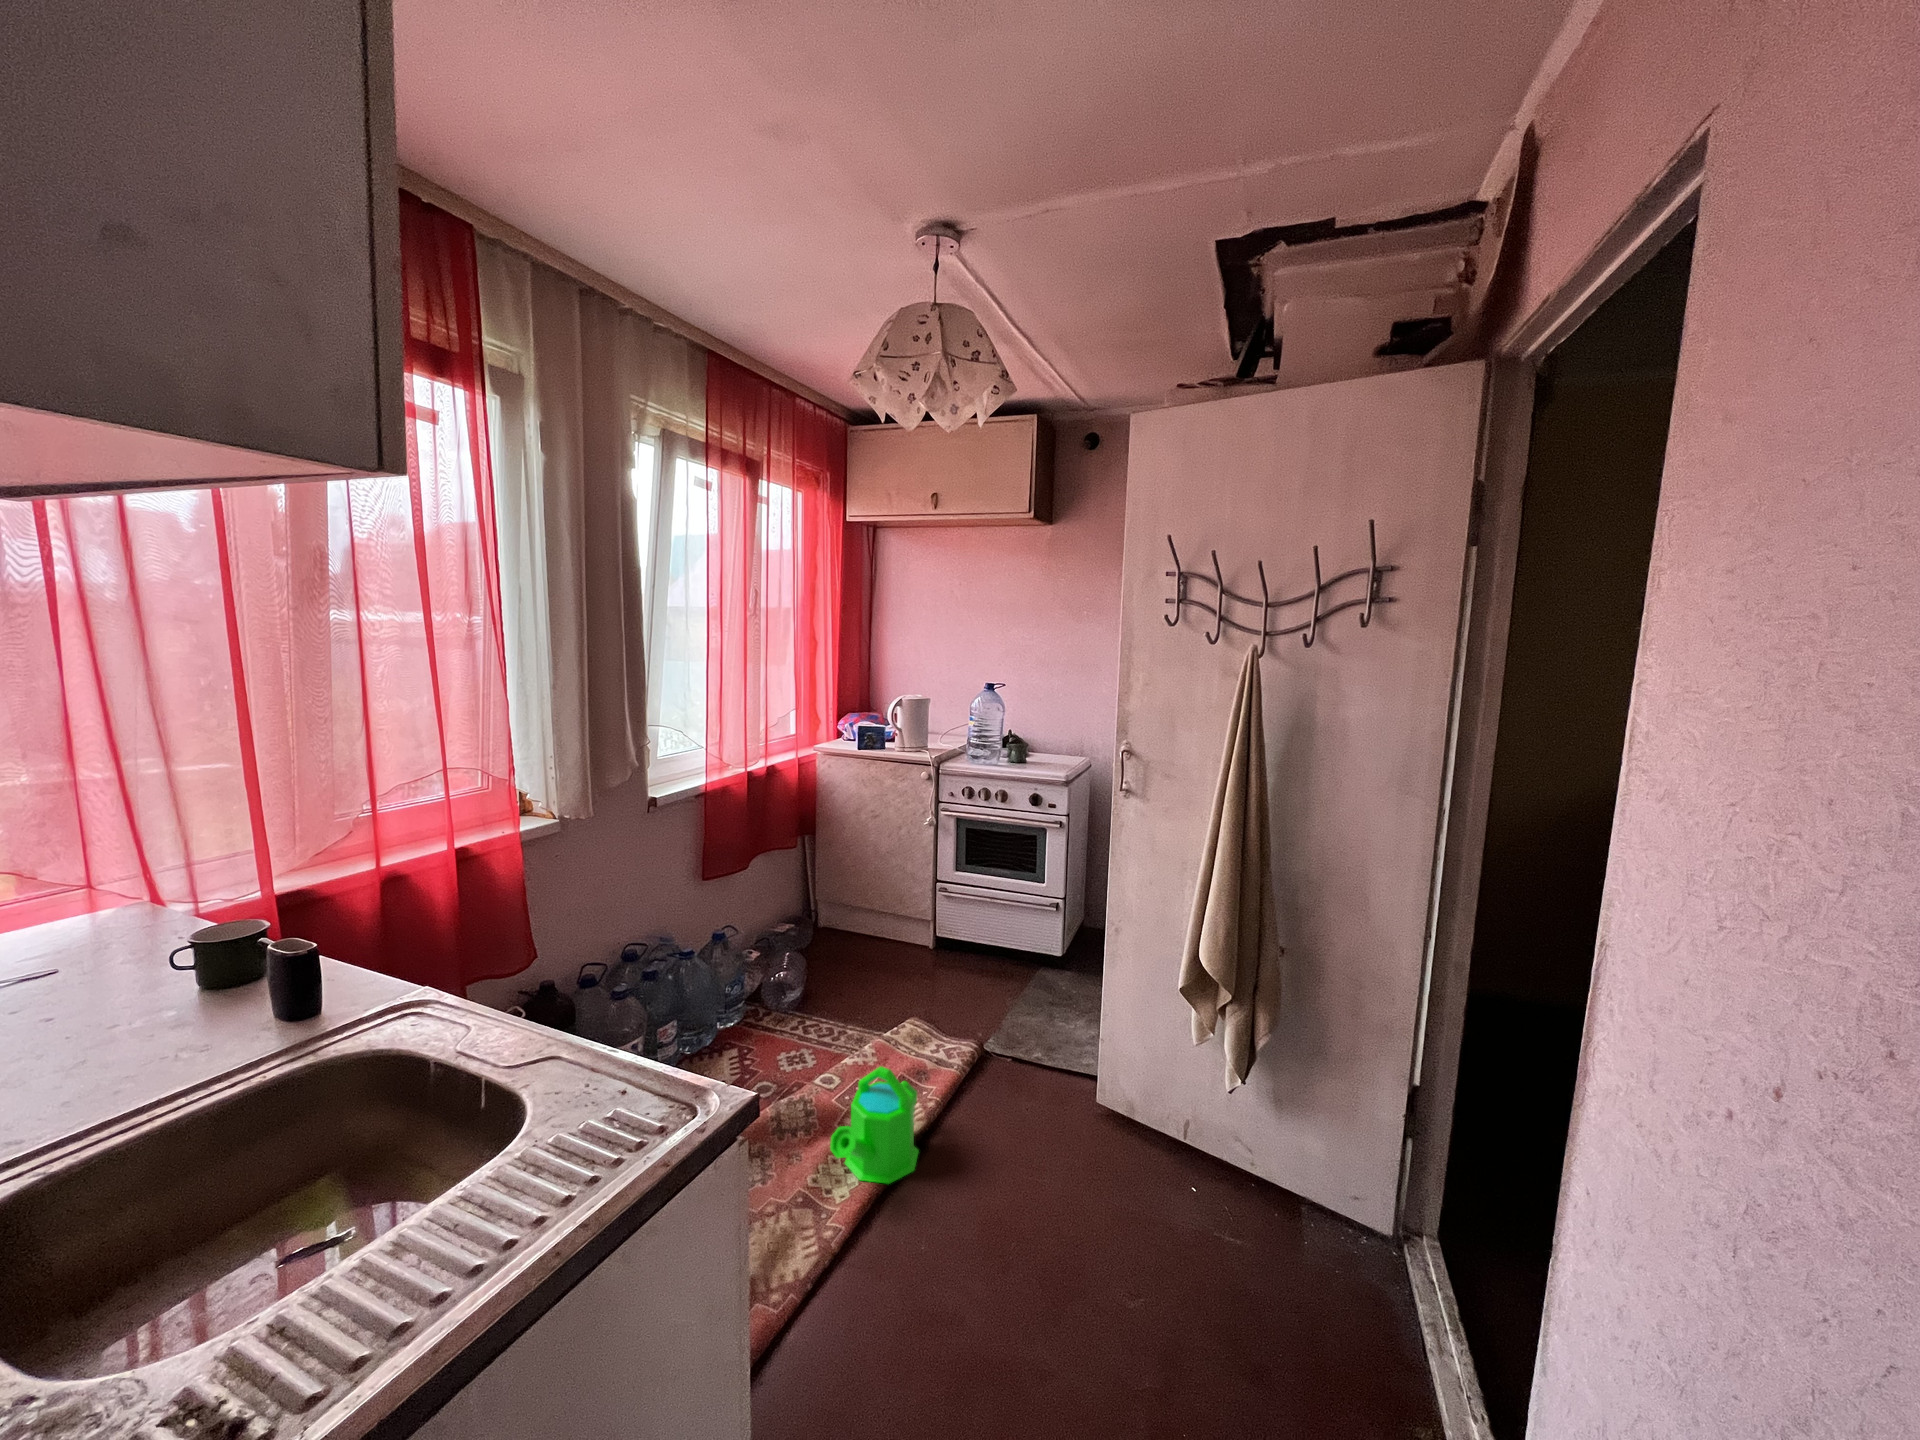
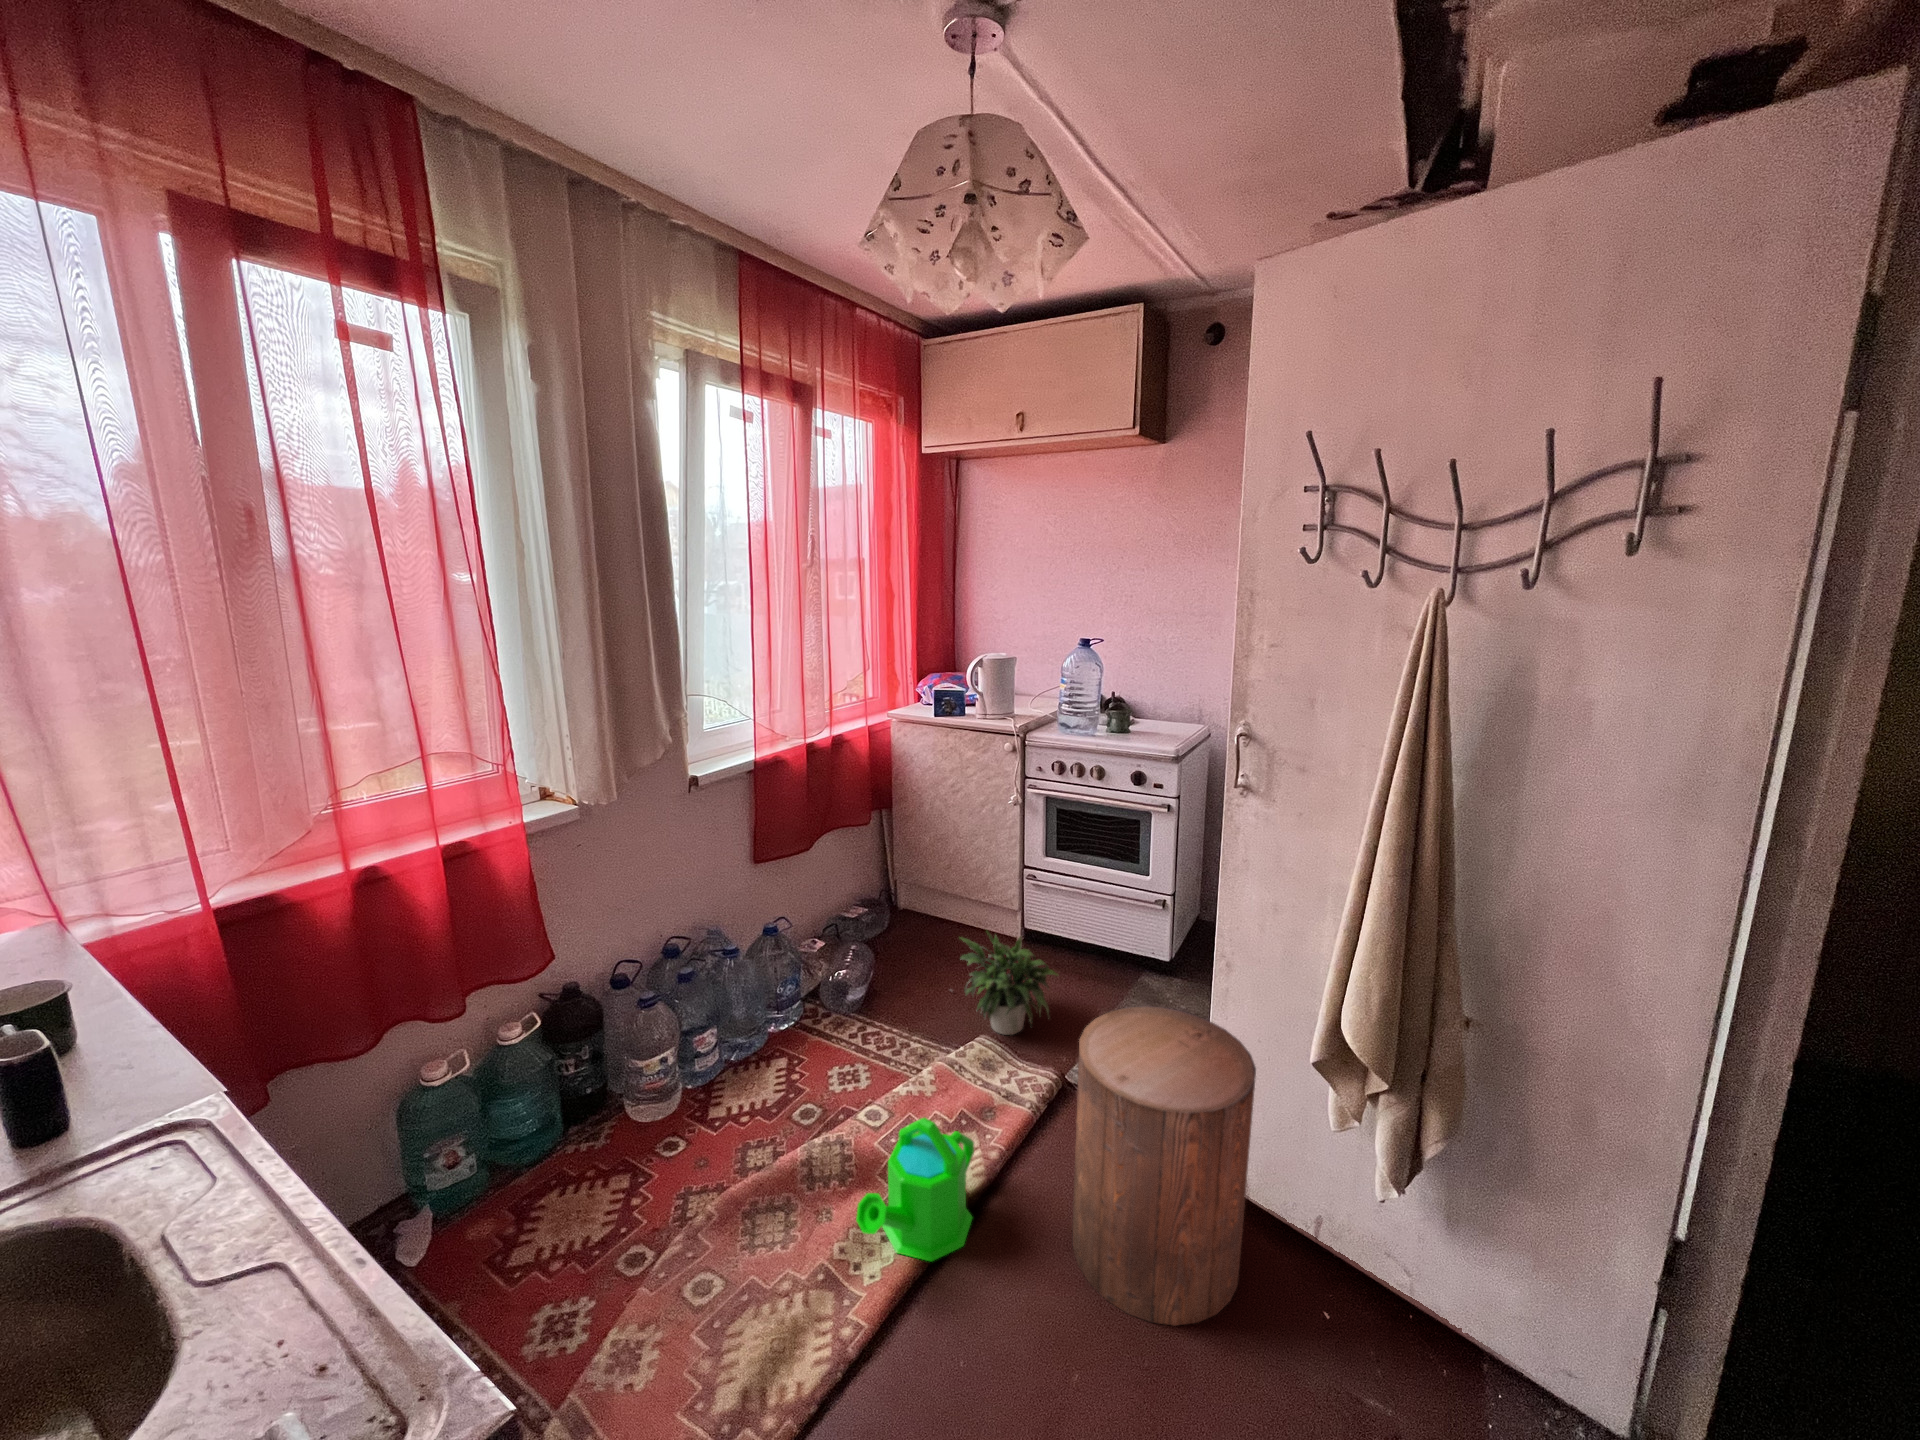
potted plant: none [876,928,974,1018] -> present [960,931,1057,1035]
stool: none [1000,967,1140,1207] -> present [1073,1006,1256,1326]

